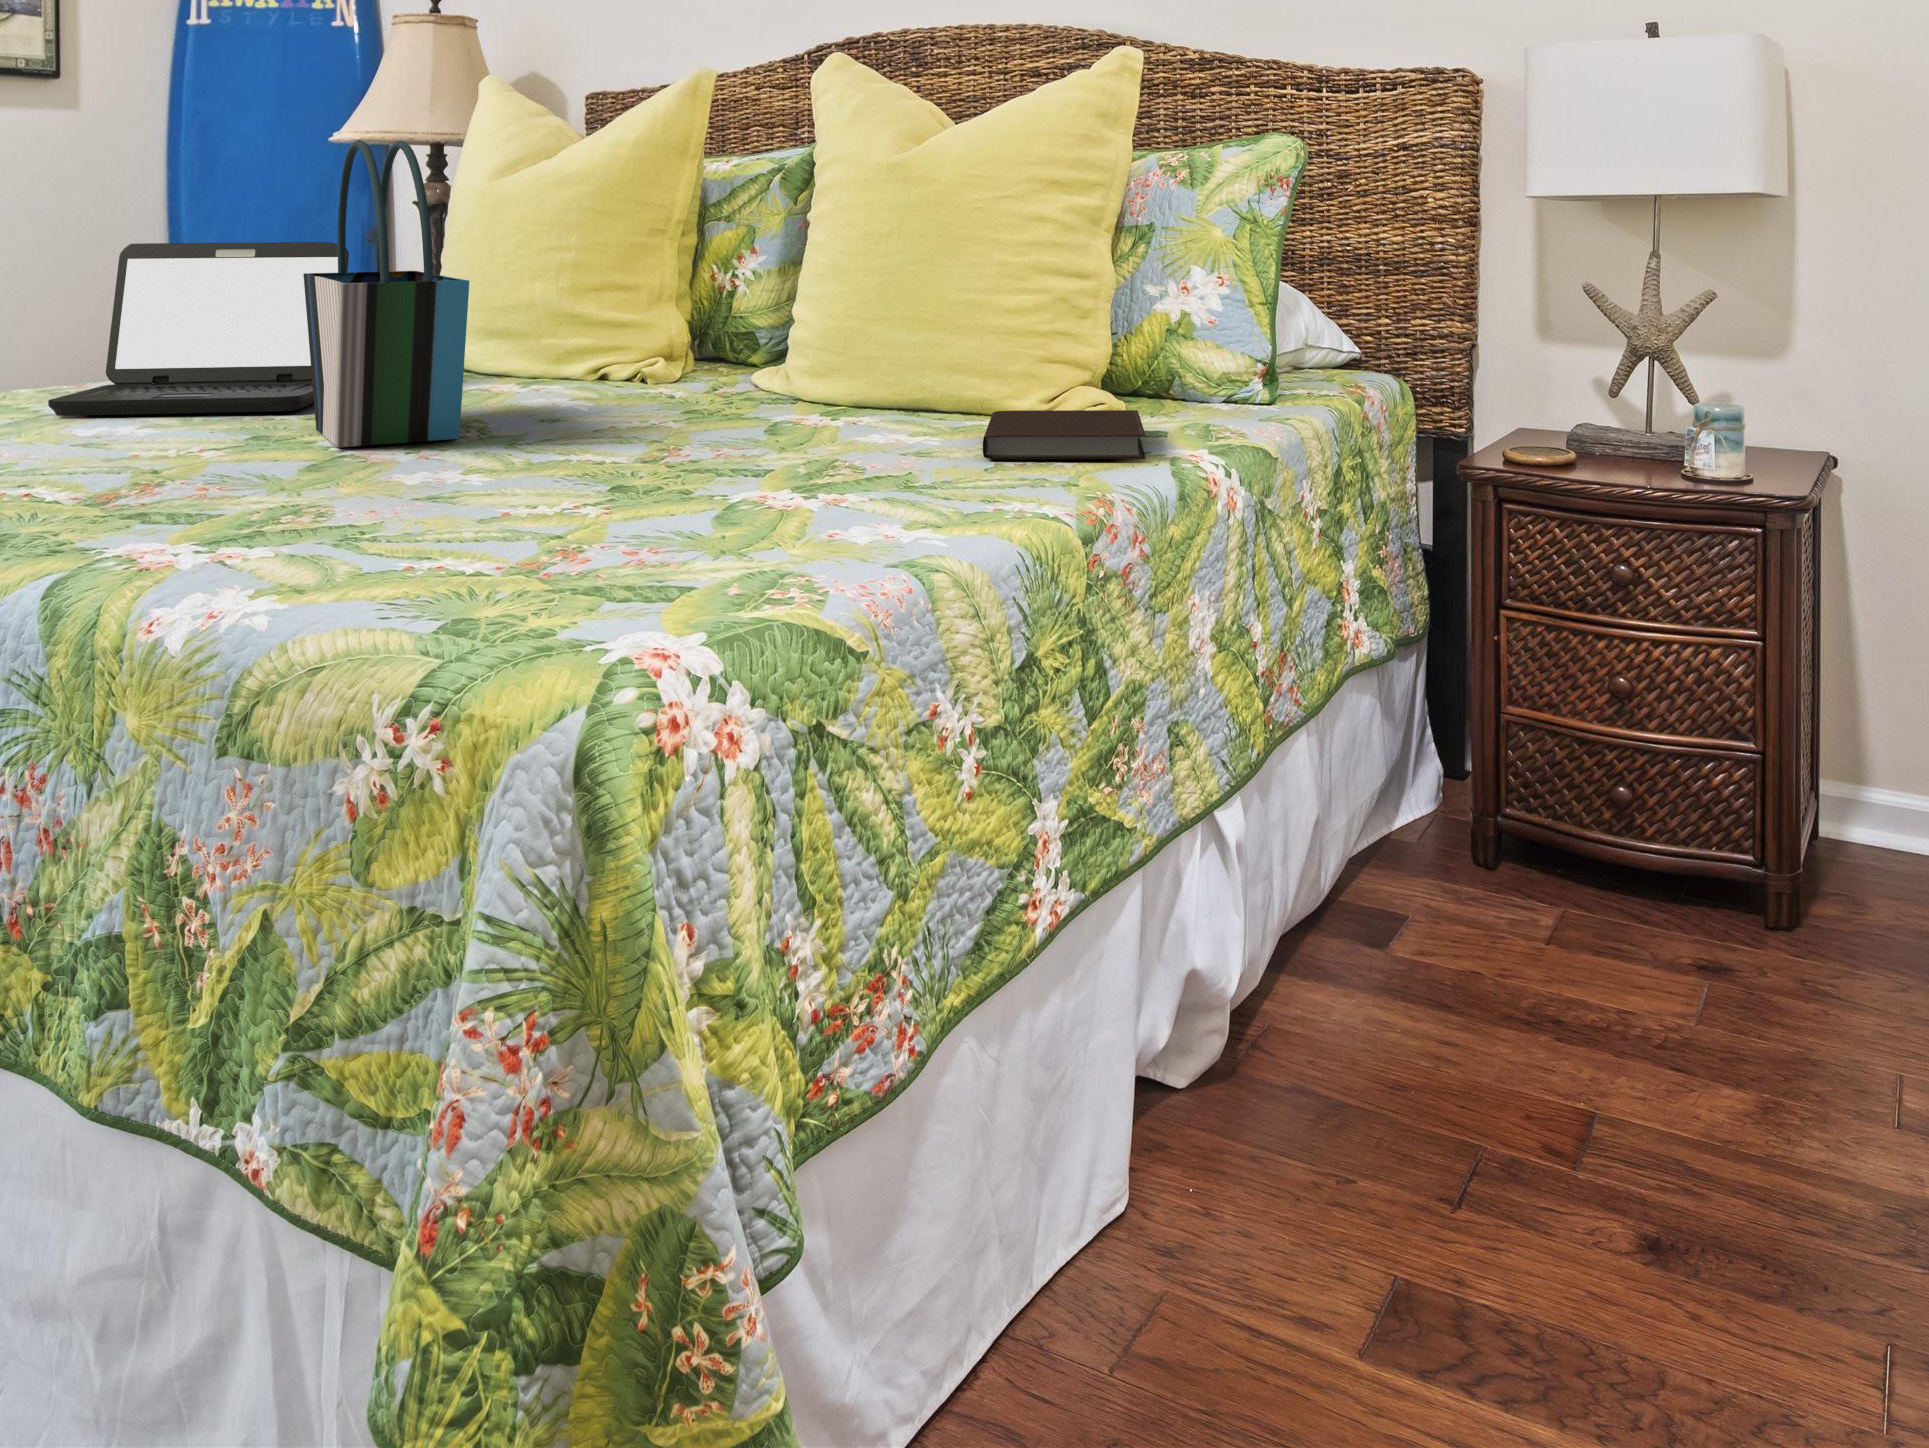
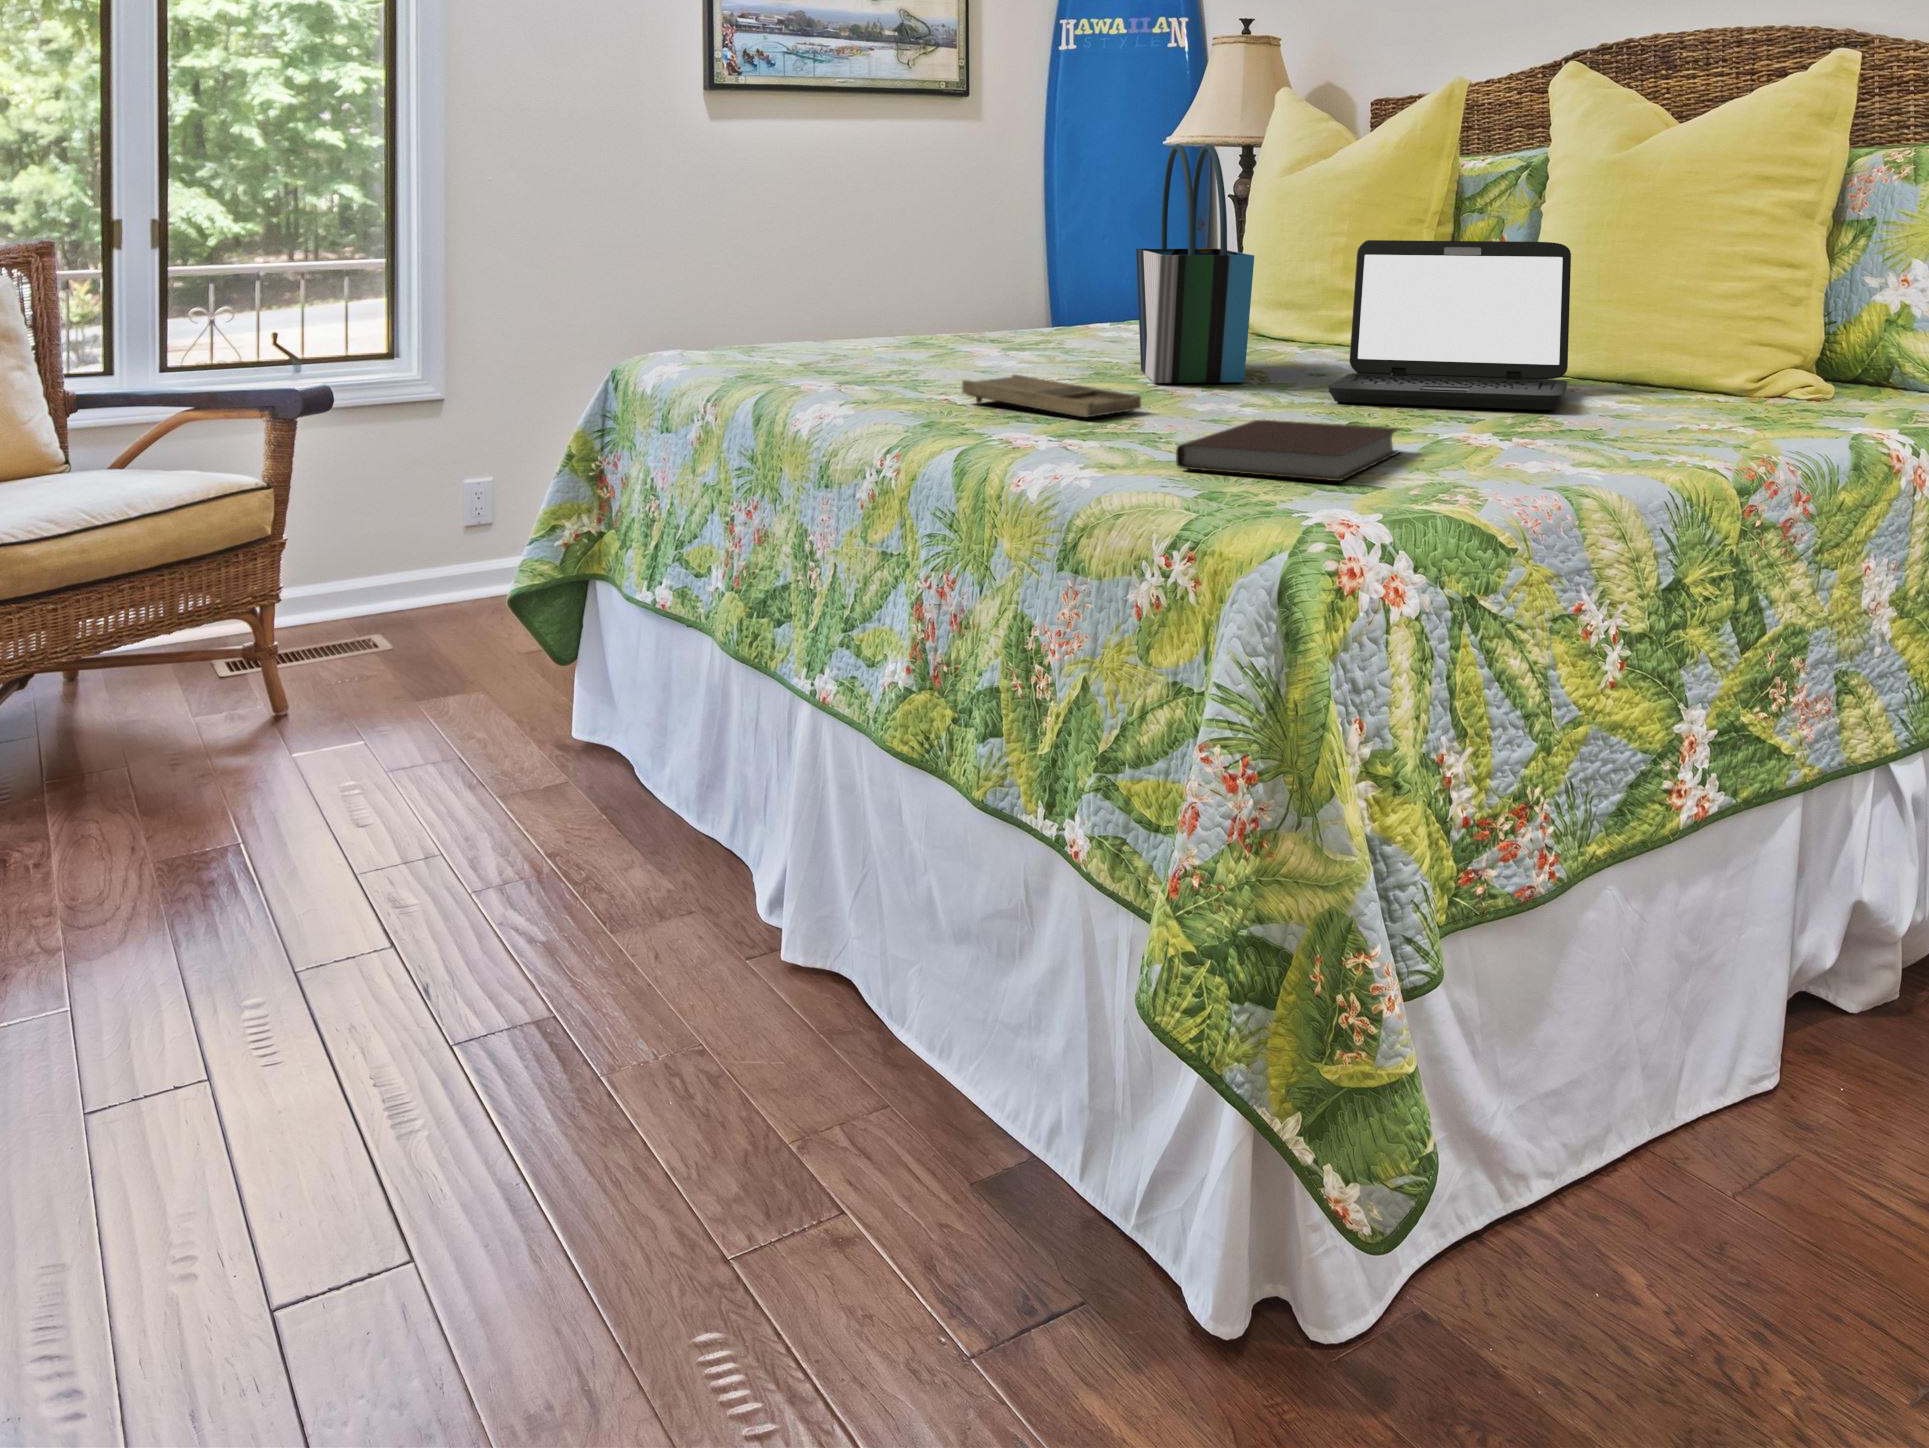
laptop: present [48,242,349,416] -> present [1329,240,1571,410]
notebook: present [983,410,1146,459] -> present [1176,420,1400,481]
tray: none [50,452,324,509] -> present [962,375,1141,417]

